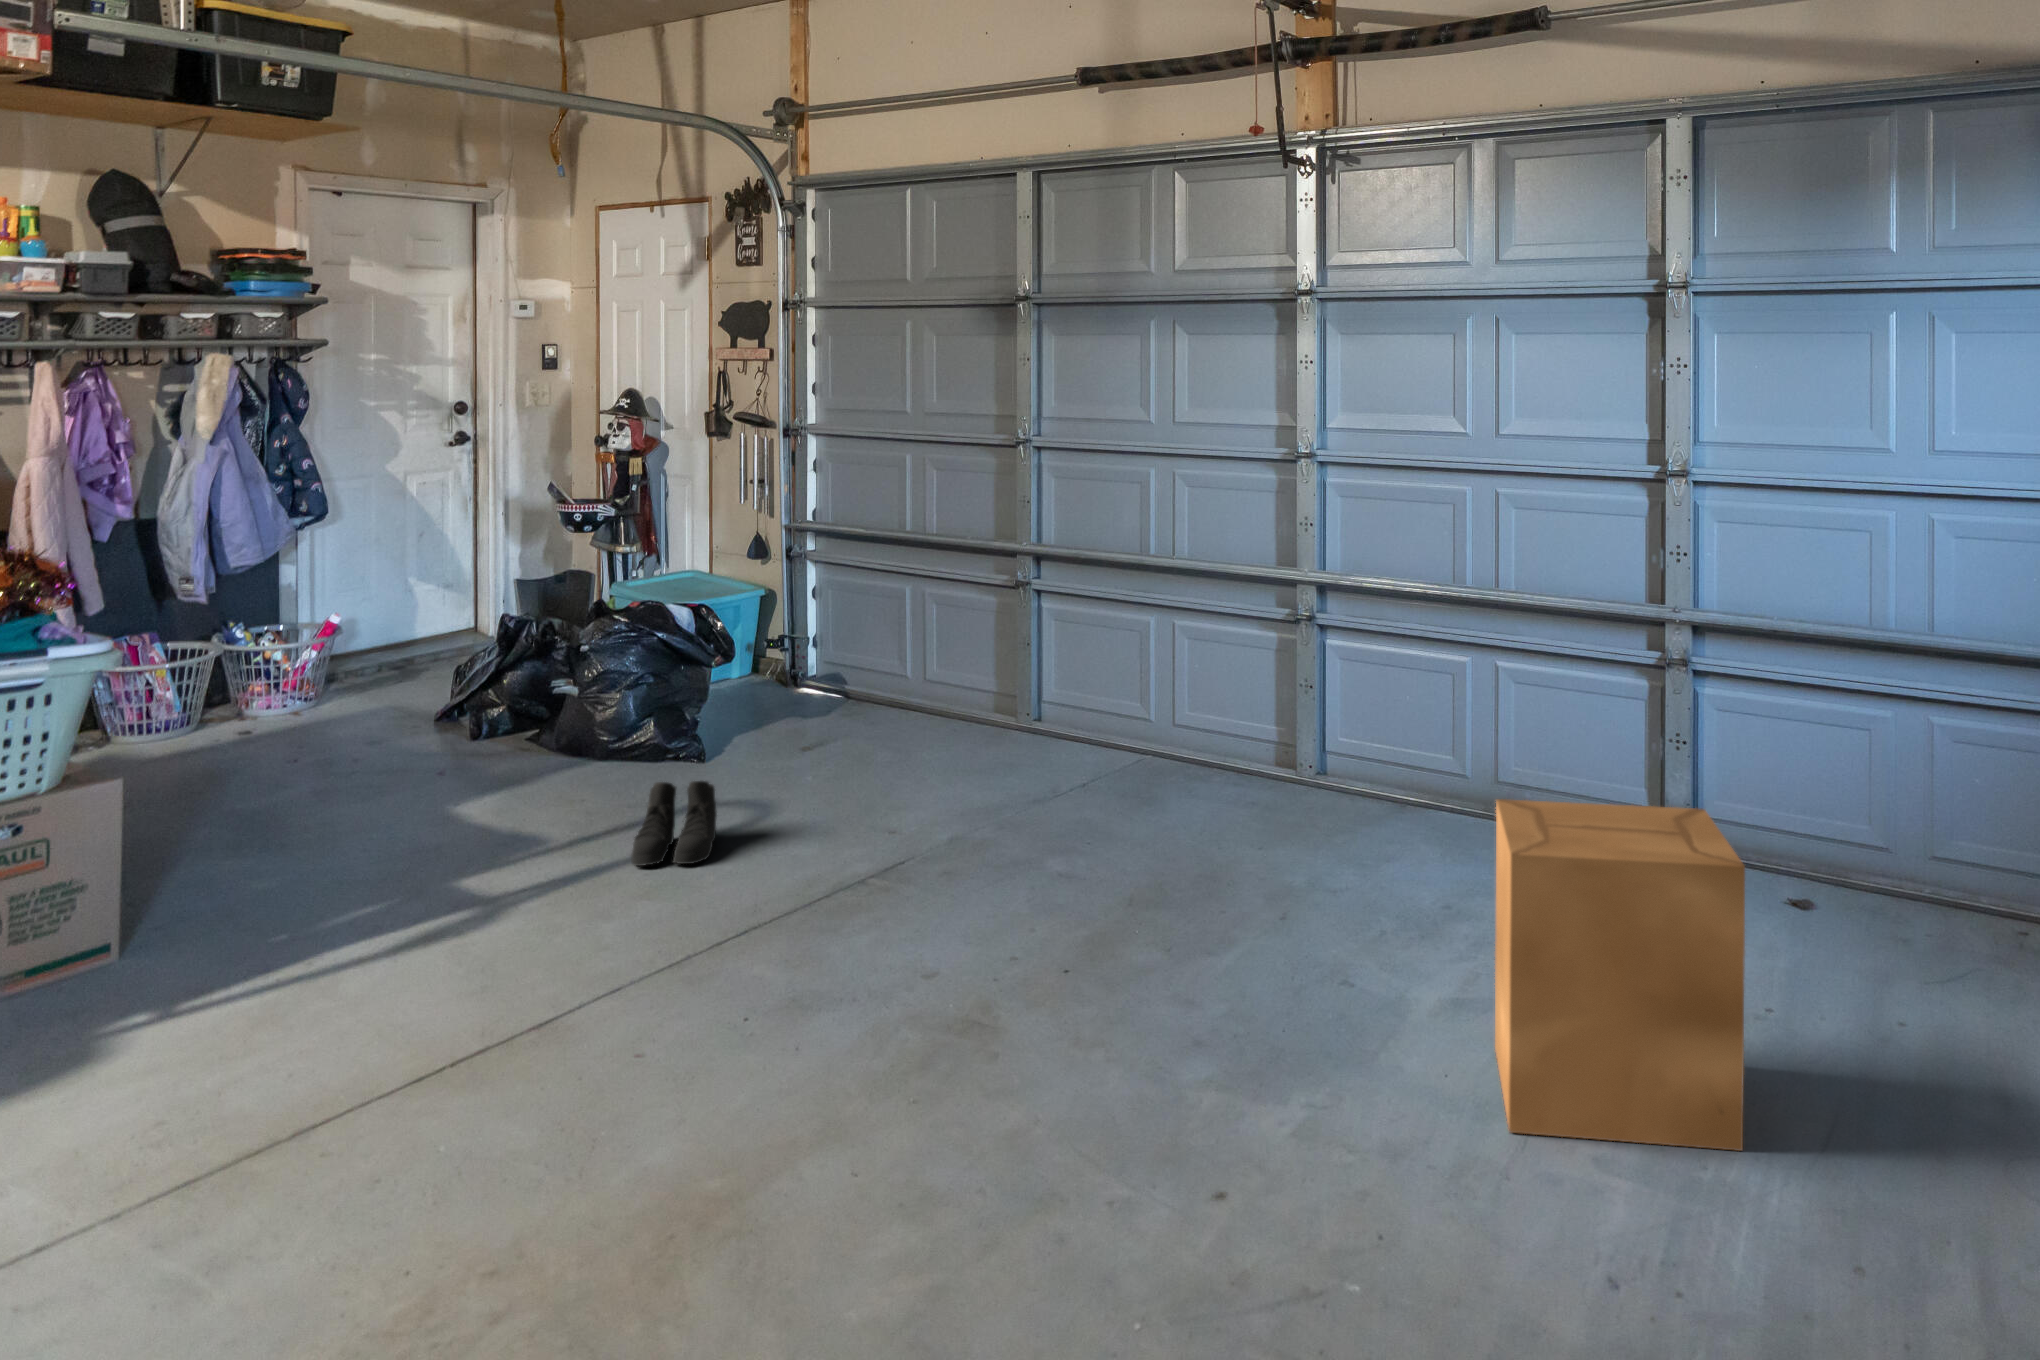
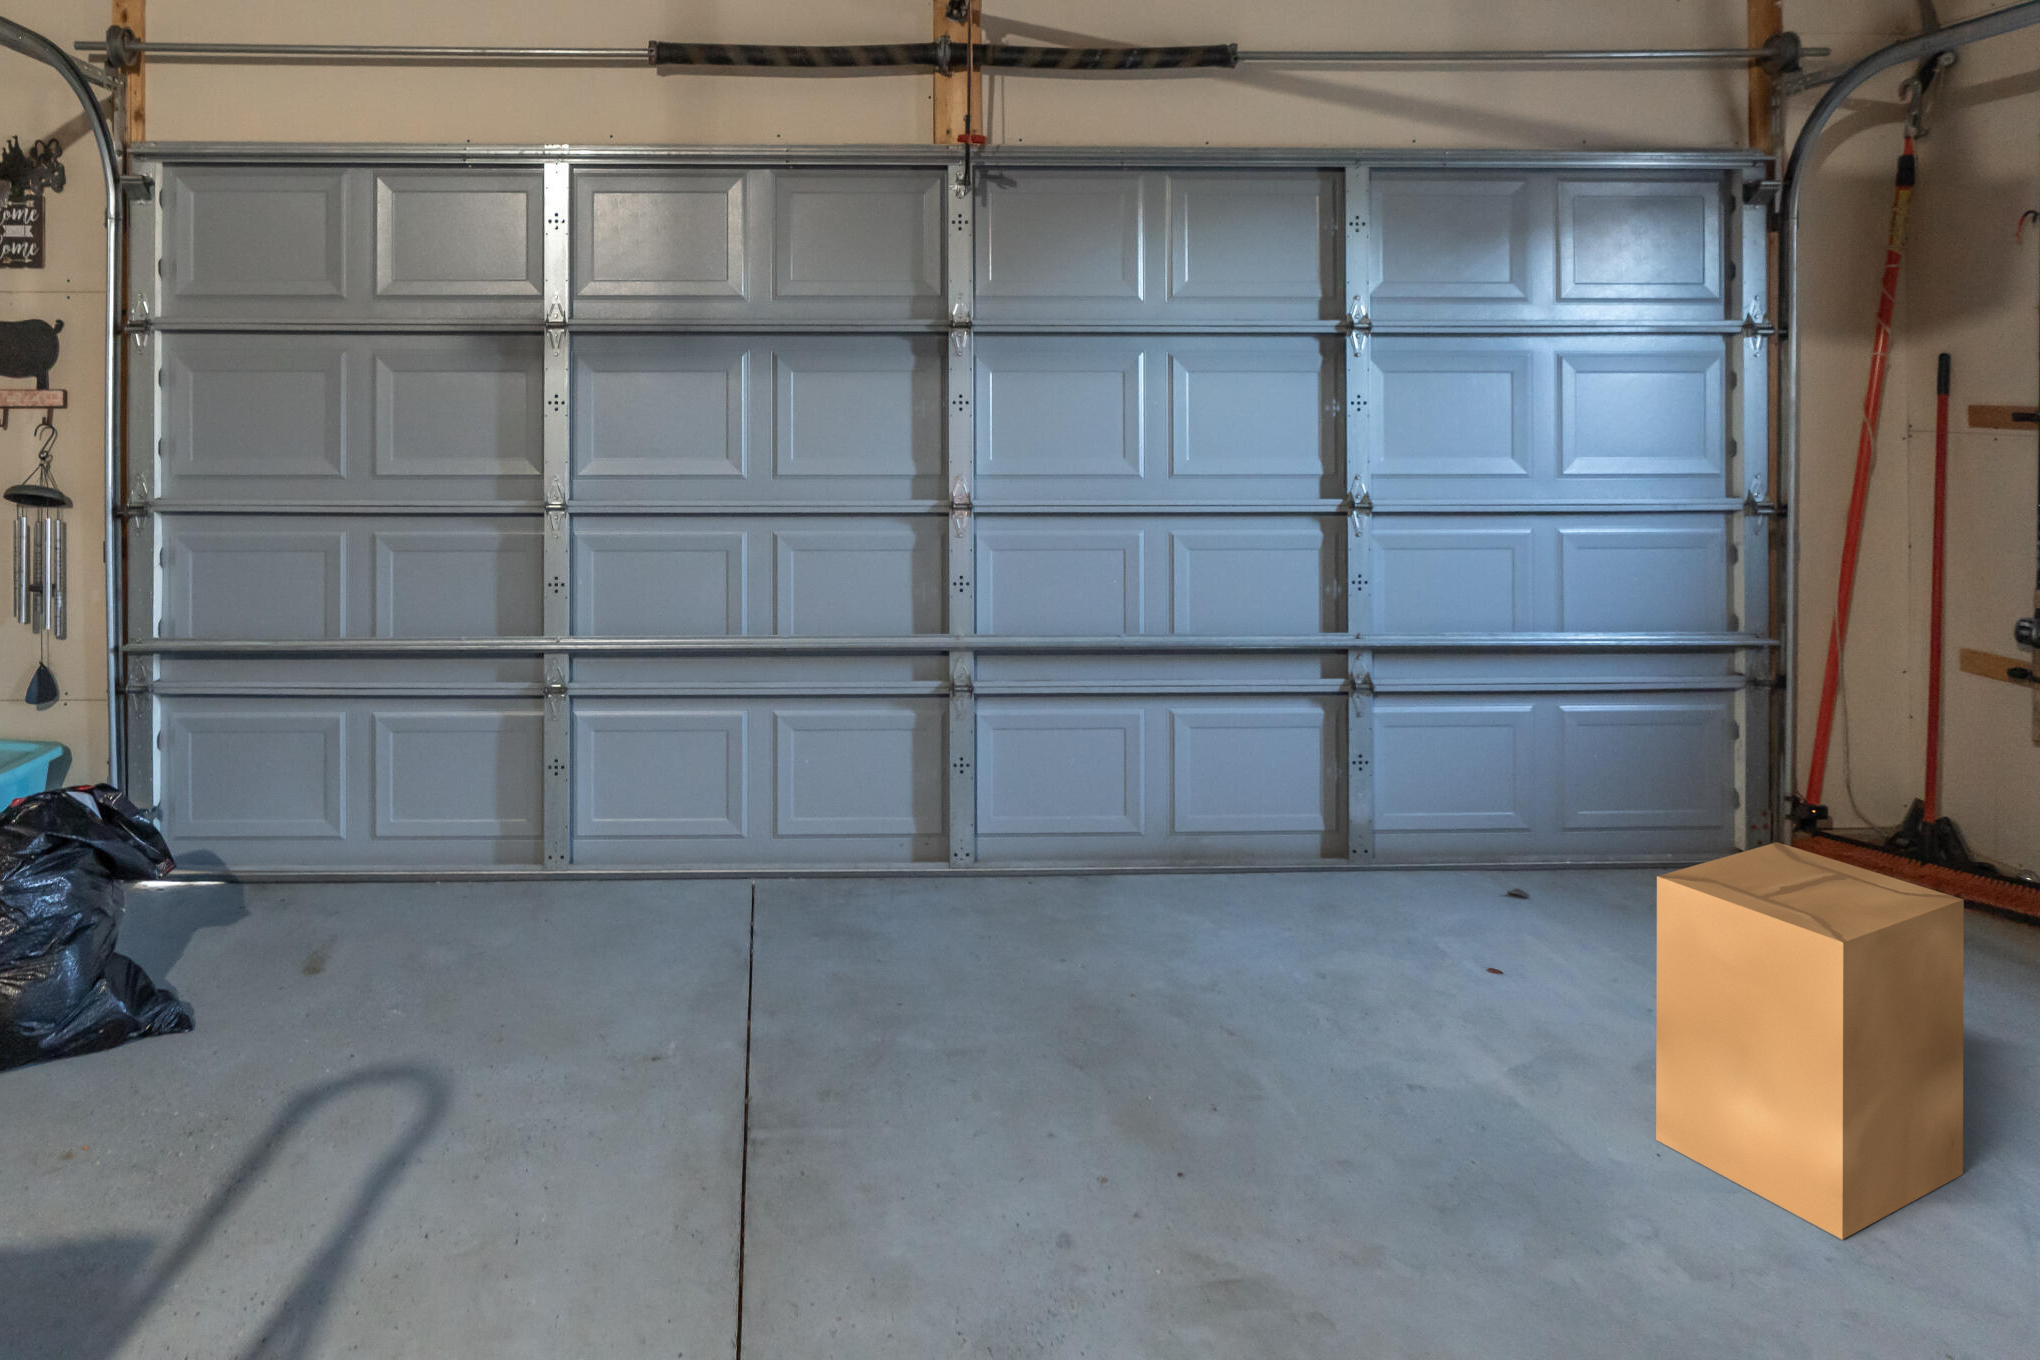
boots: present [631,781,717,866] -> none [345,1087,489,1276]

